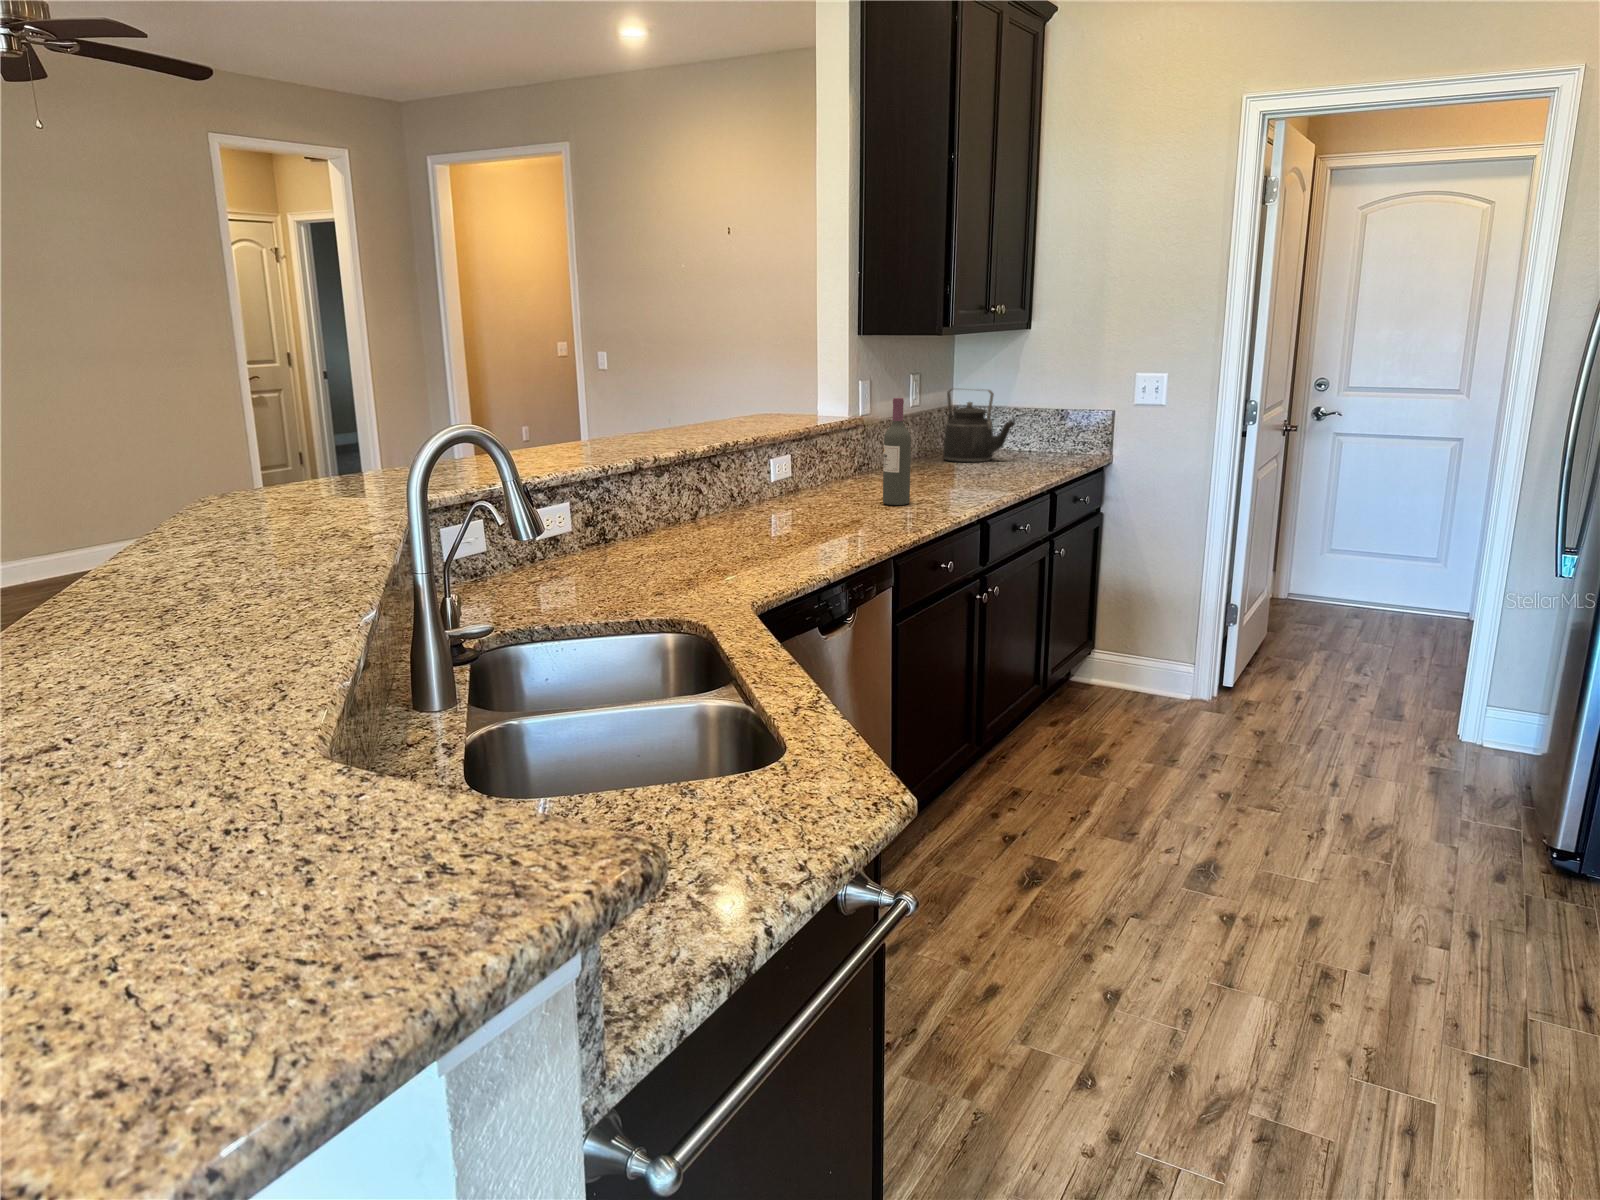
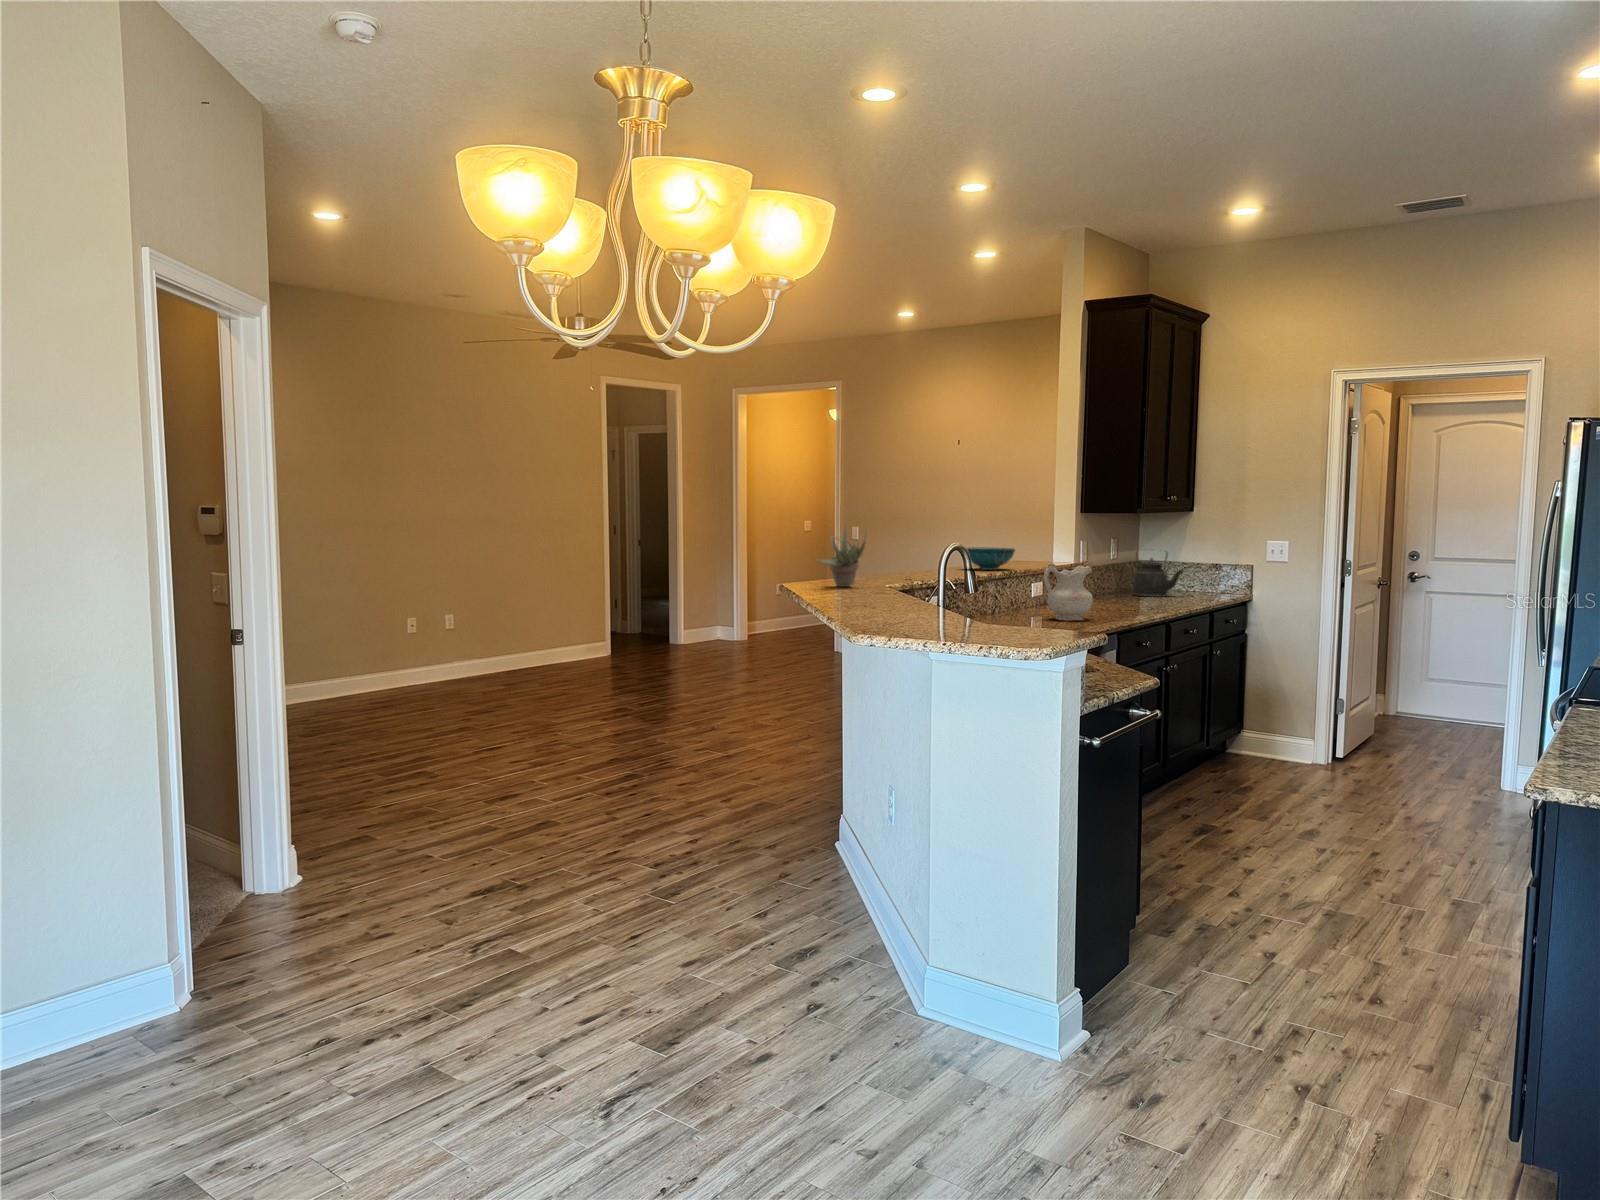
succulent plant: none [223,374,356,511] -> present [818,524,866,587]
wine bottle: present [883,398,911,505] -> none [1103,549,1121,612]
decorative bowl: none [650,399,737,439] -> present [967,547,1015,570]
ceramic pitcher: none [768,434,855,535] -> present [1044,564,1093,621]

